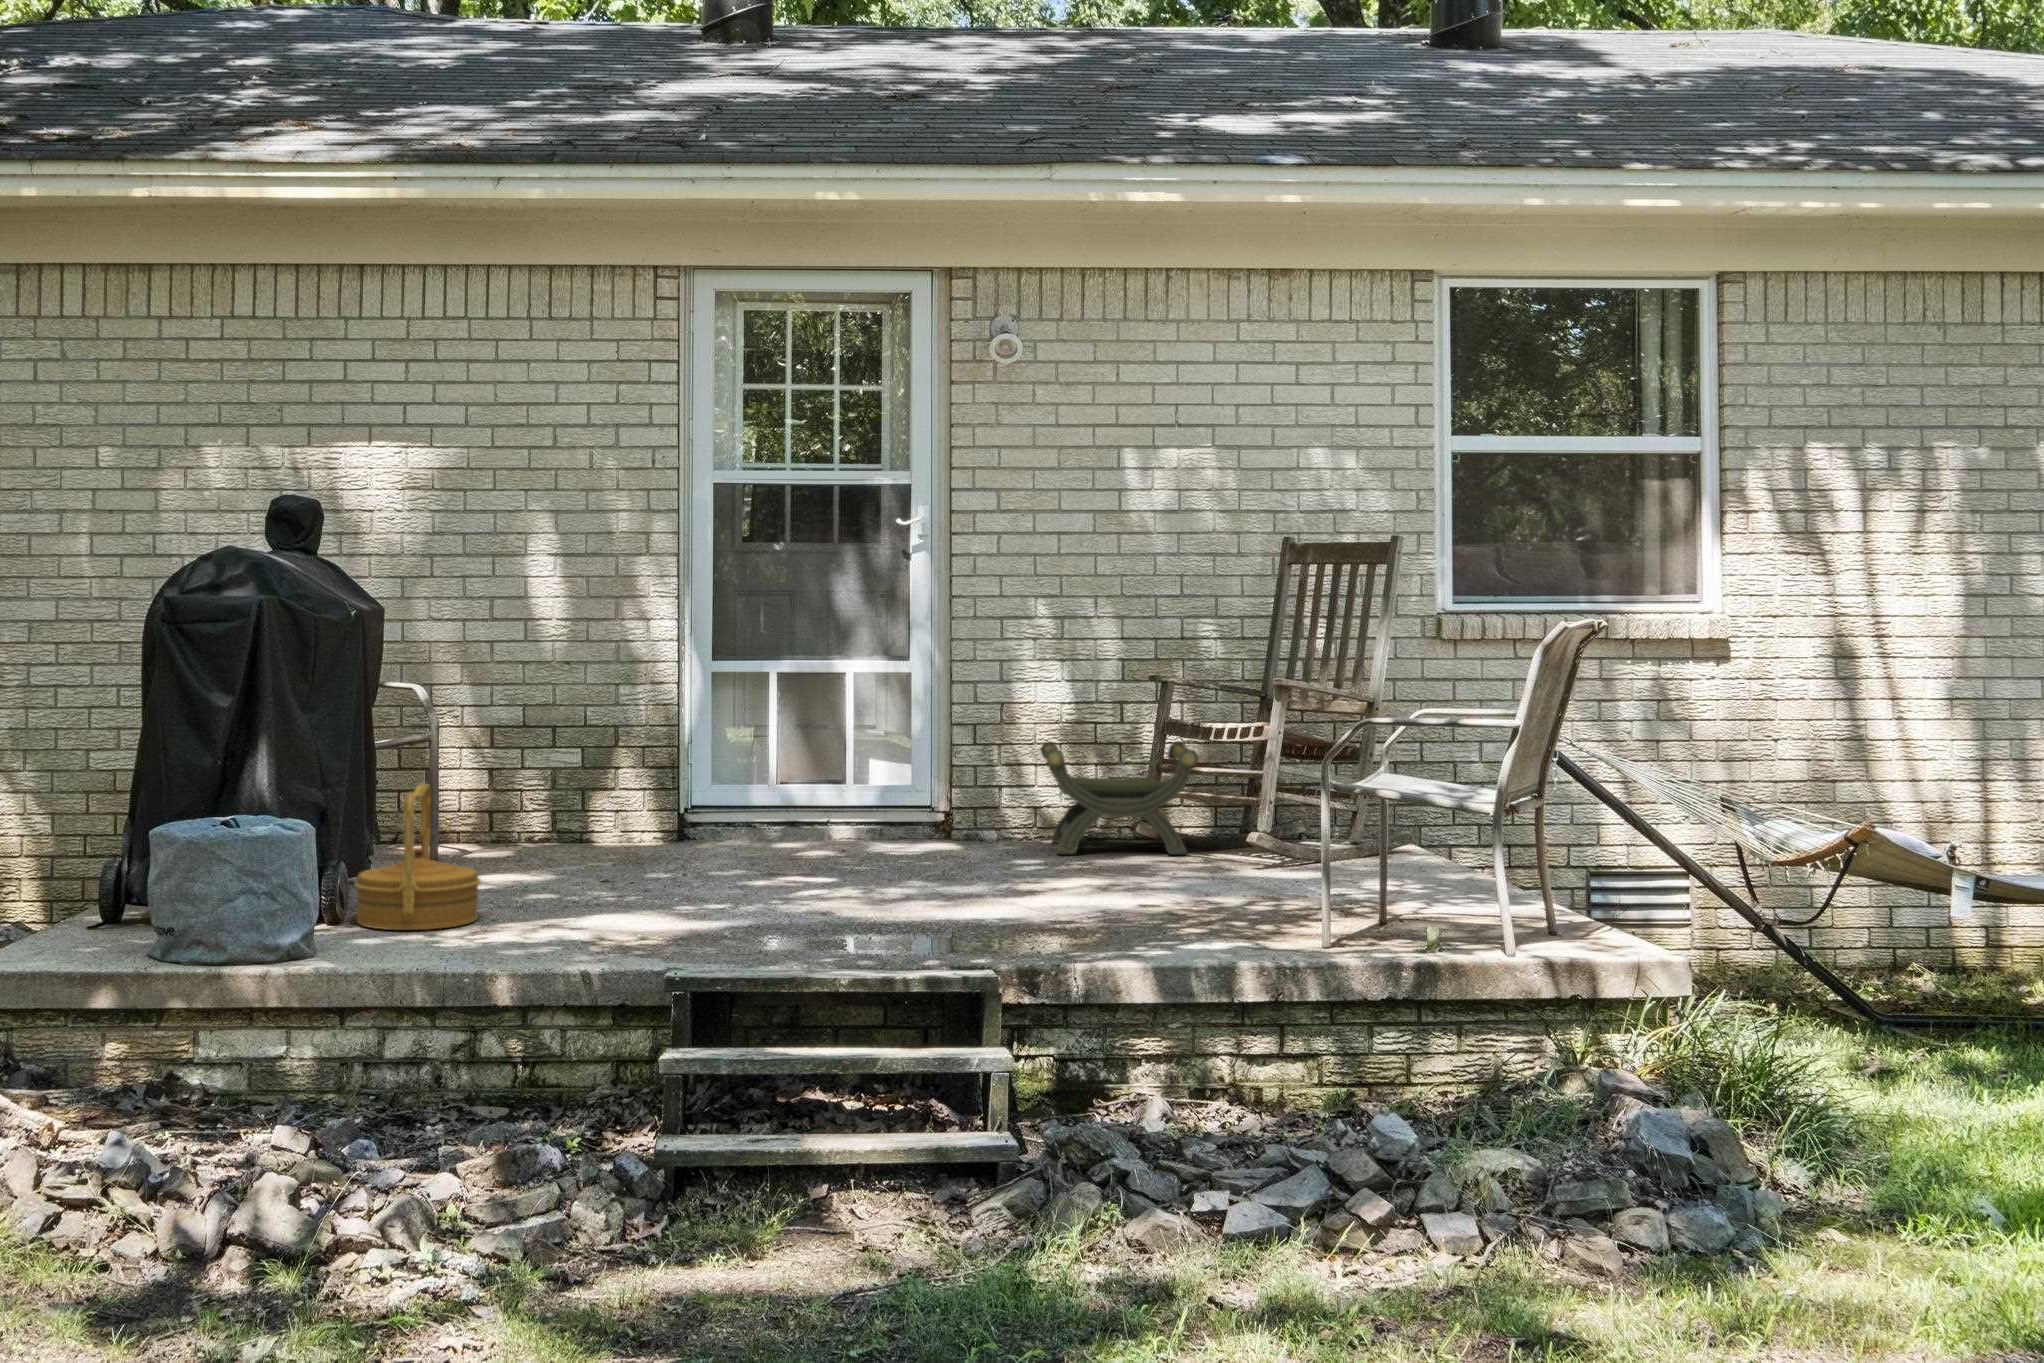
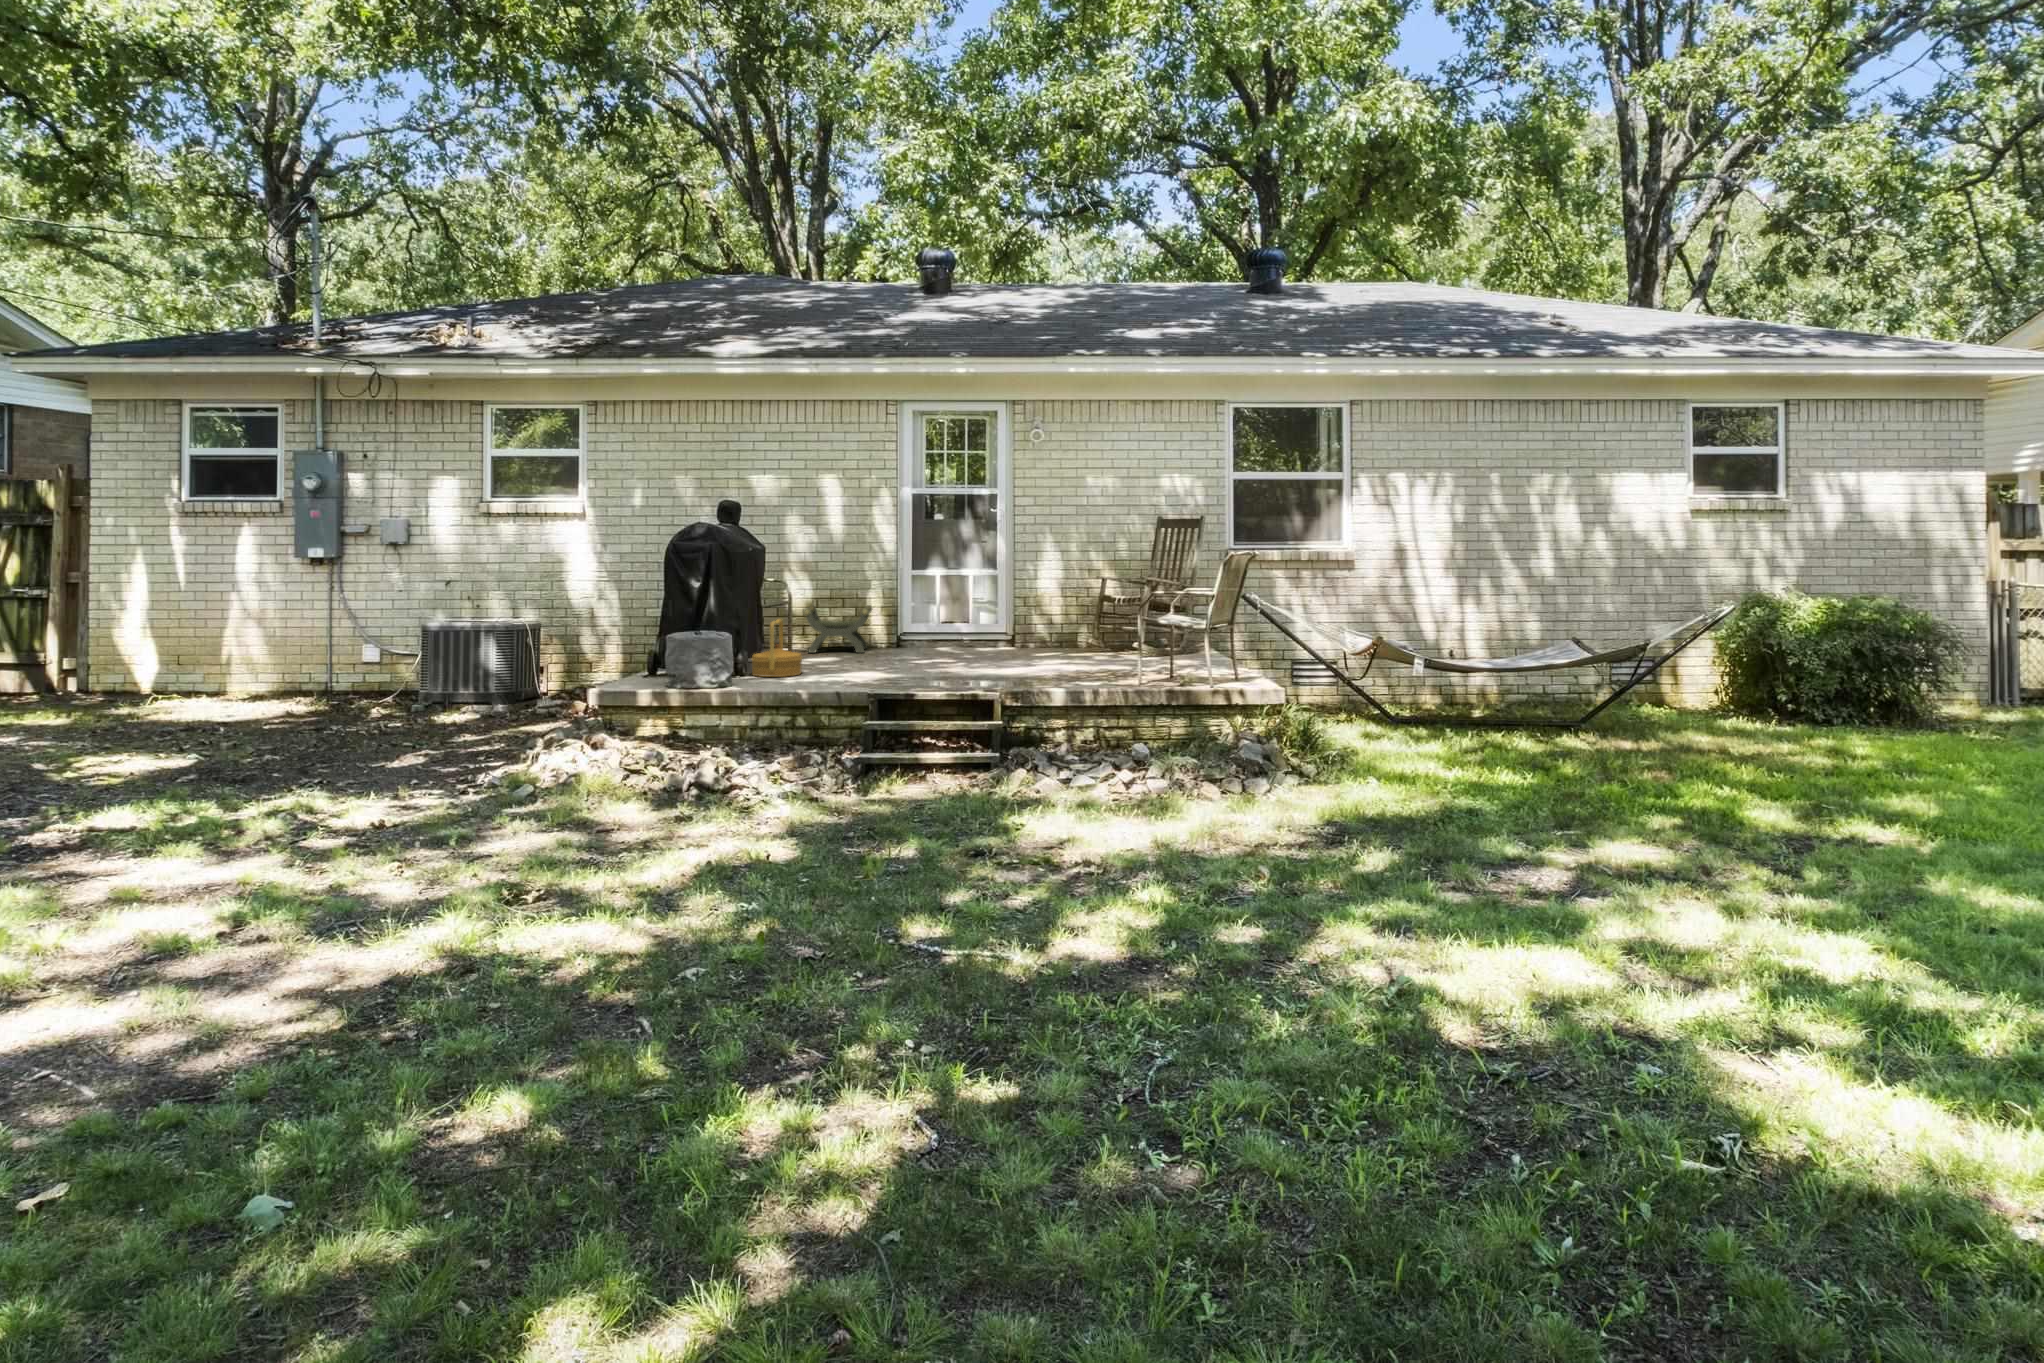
stool: present [1040,741,1199,855] -> present [803,605,872,653]

